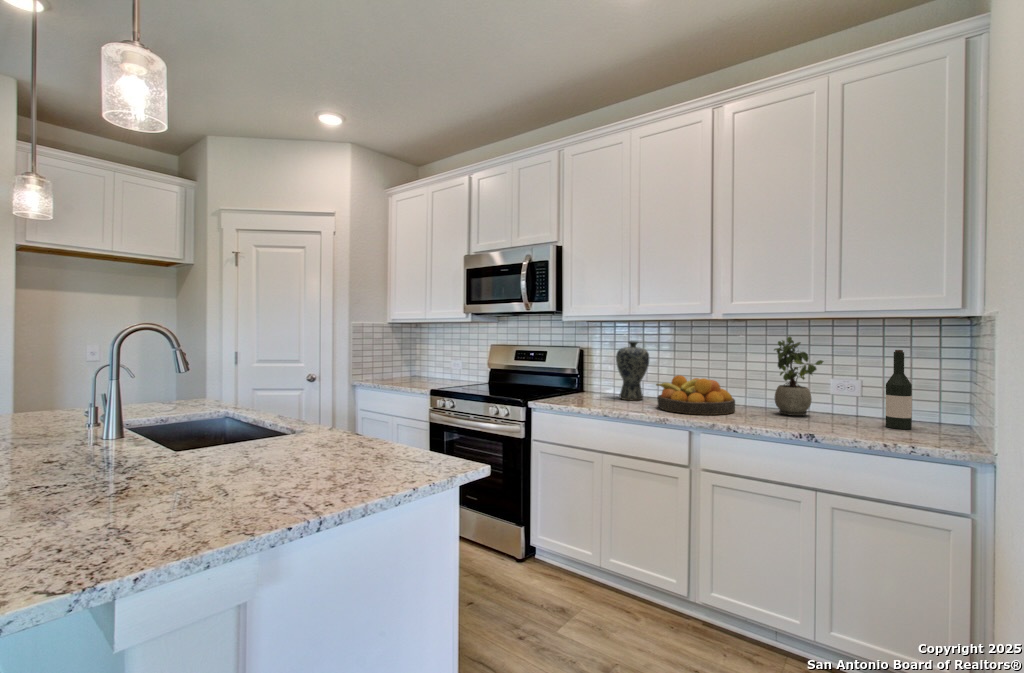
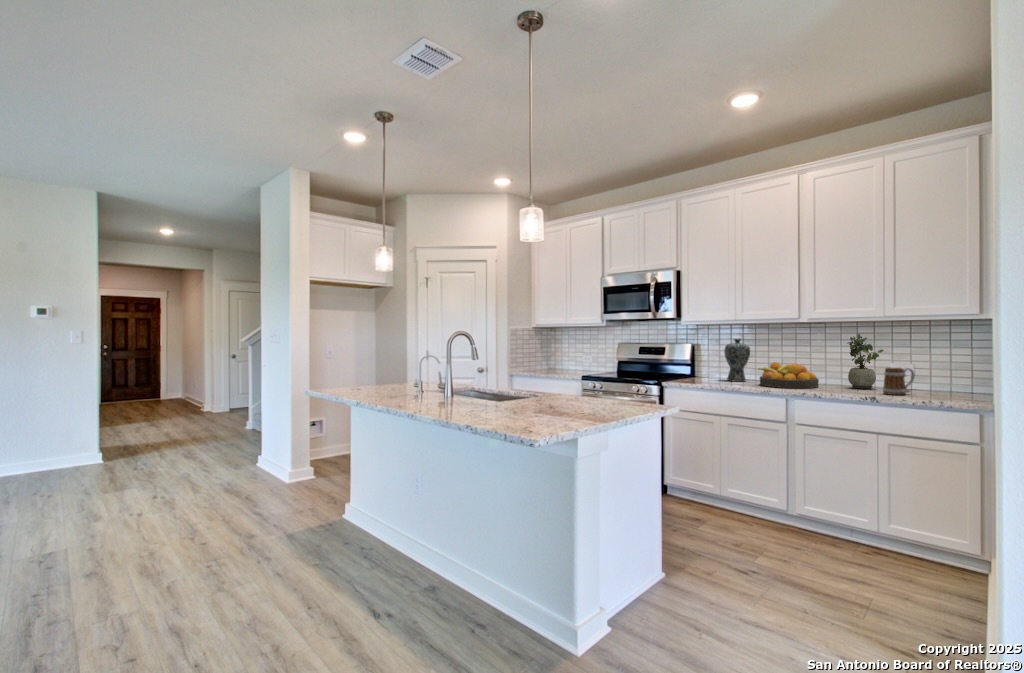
wine bottle: present [886,350,912,429] -> none [929,342,948,395]
mug: none [823,388,868,430] -> present [883,368,915,395]

